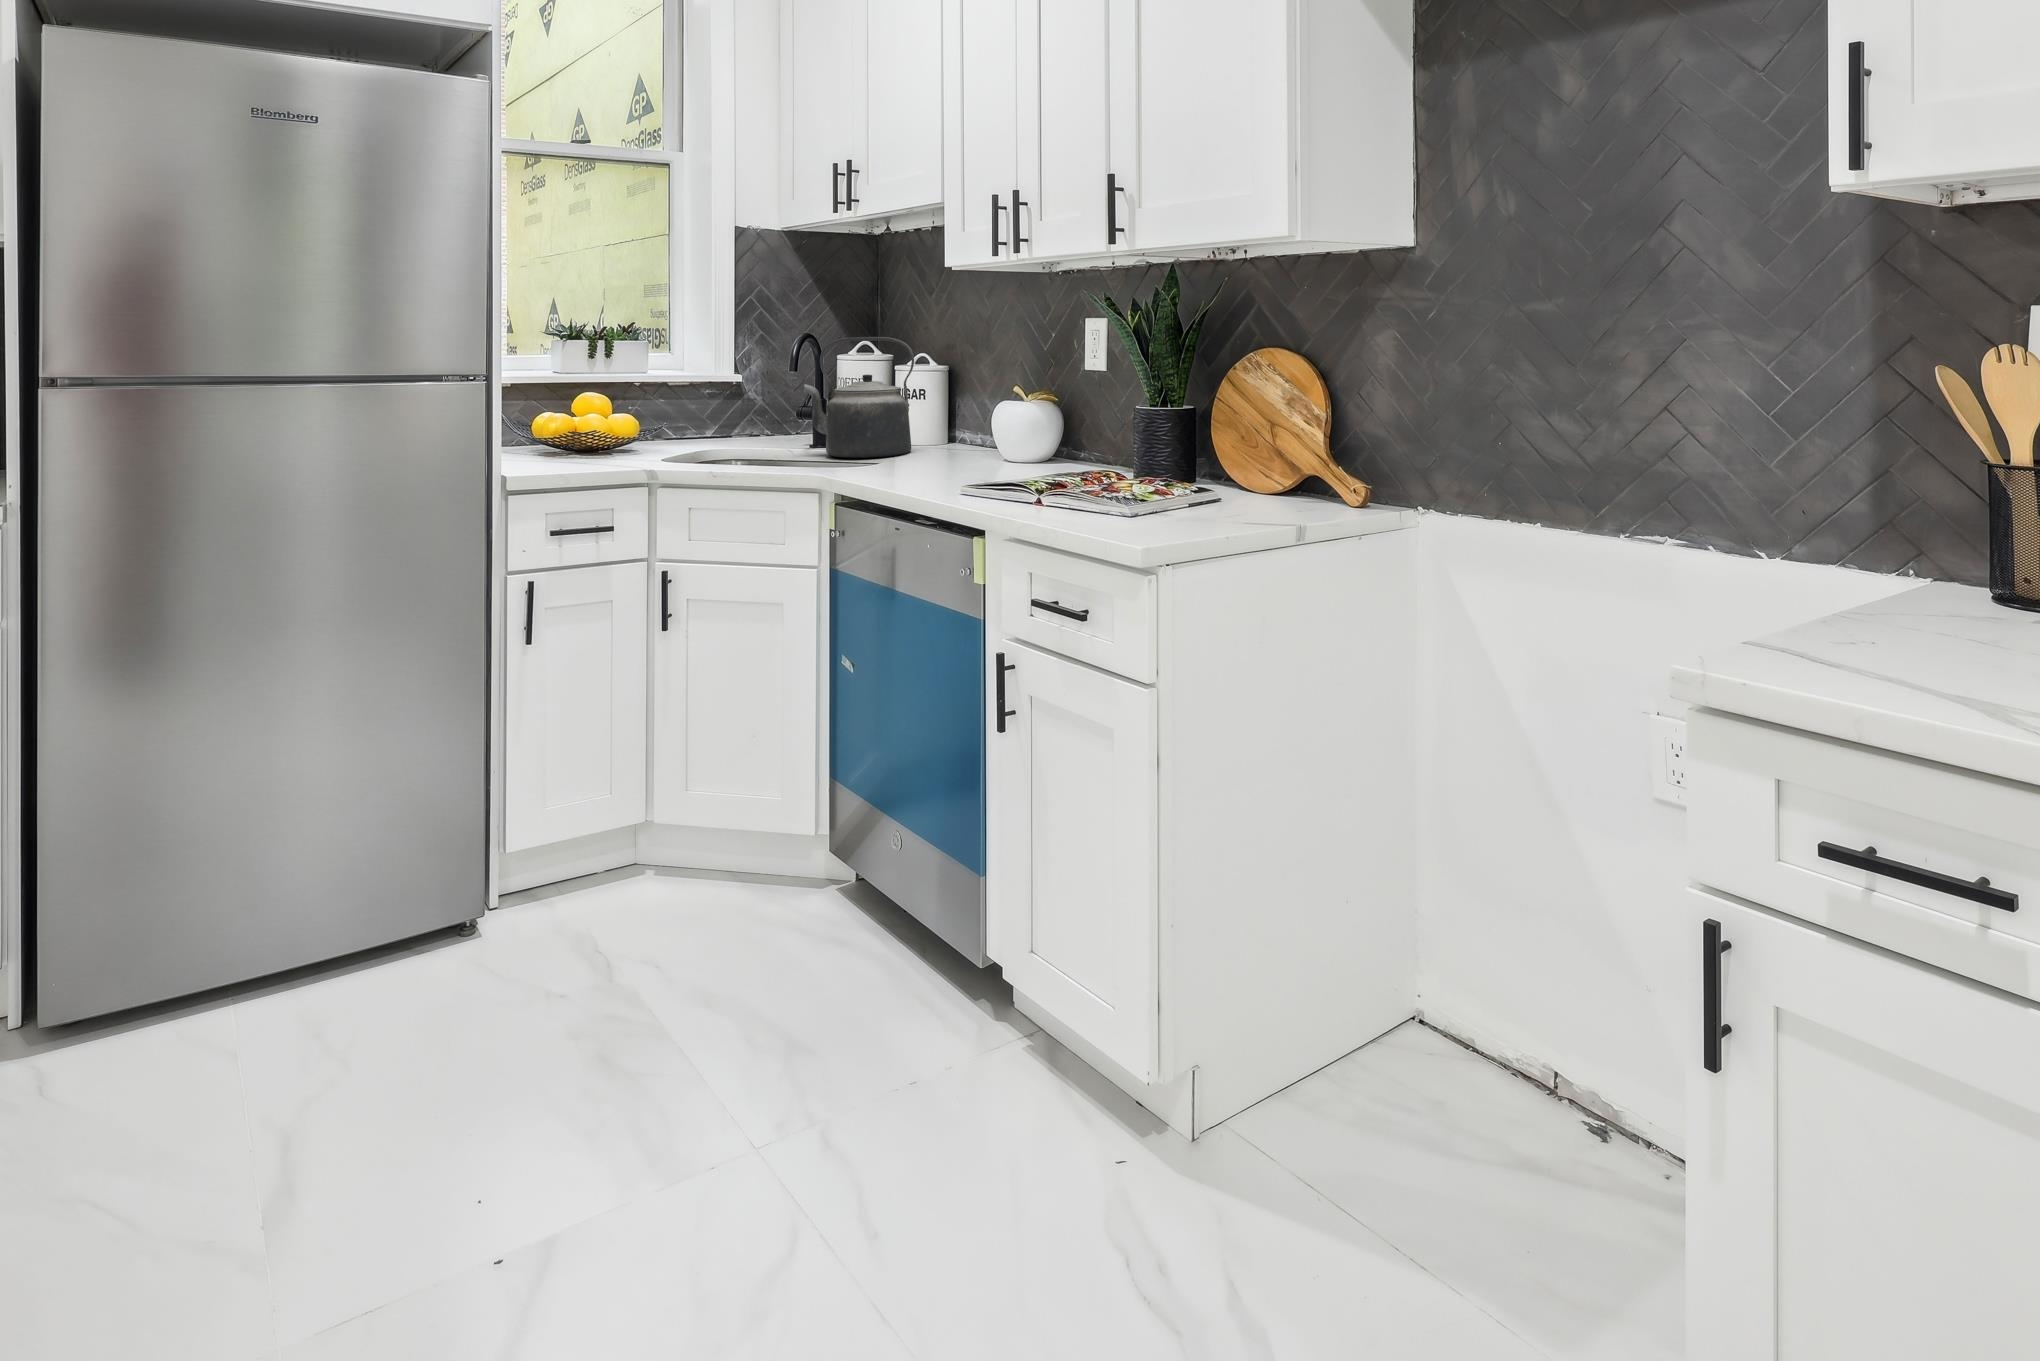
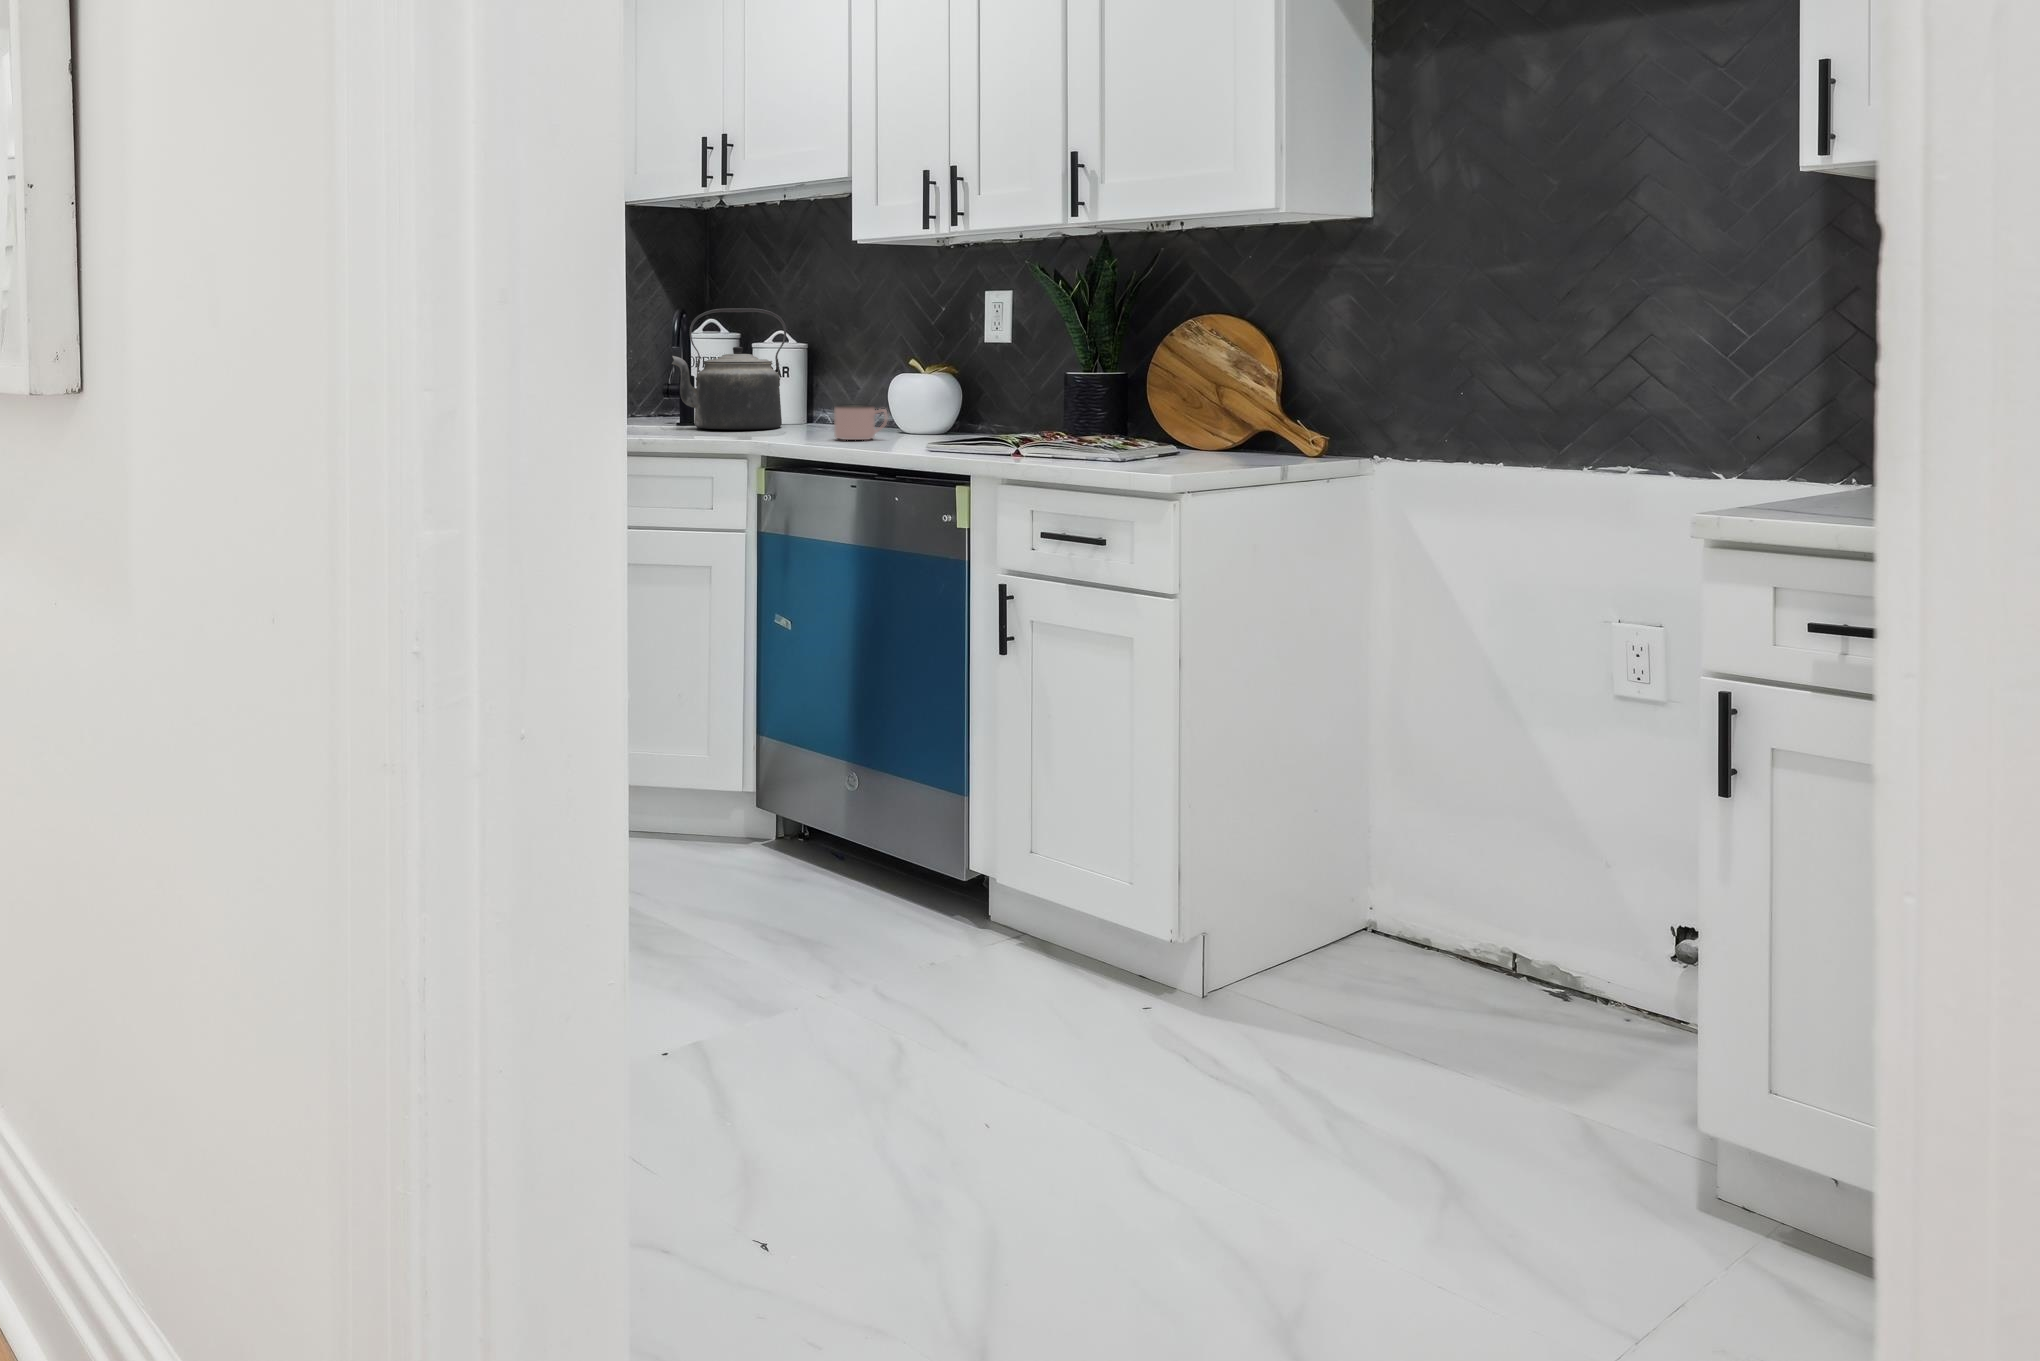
mug: none [919,438,970,476] -> present [834,405,887,440]

